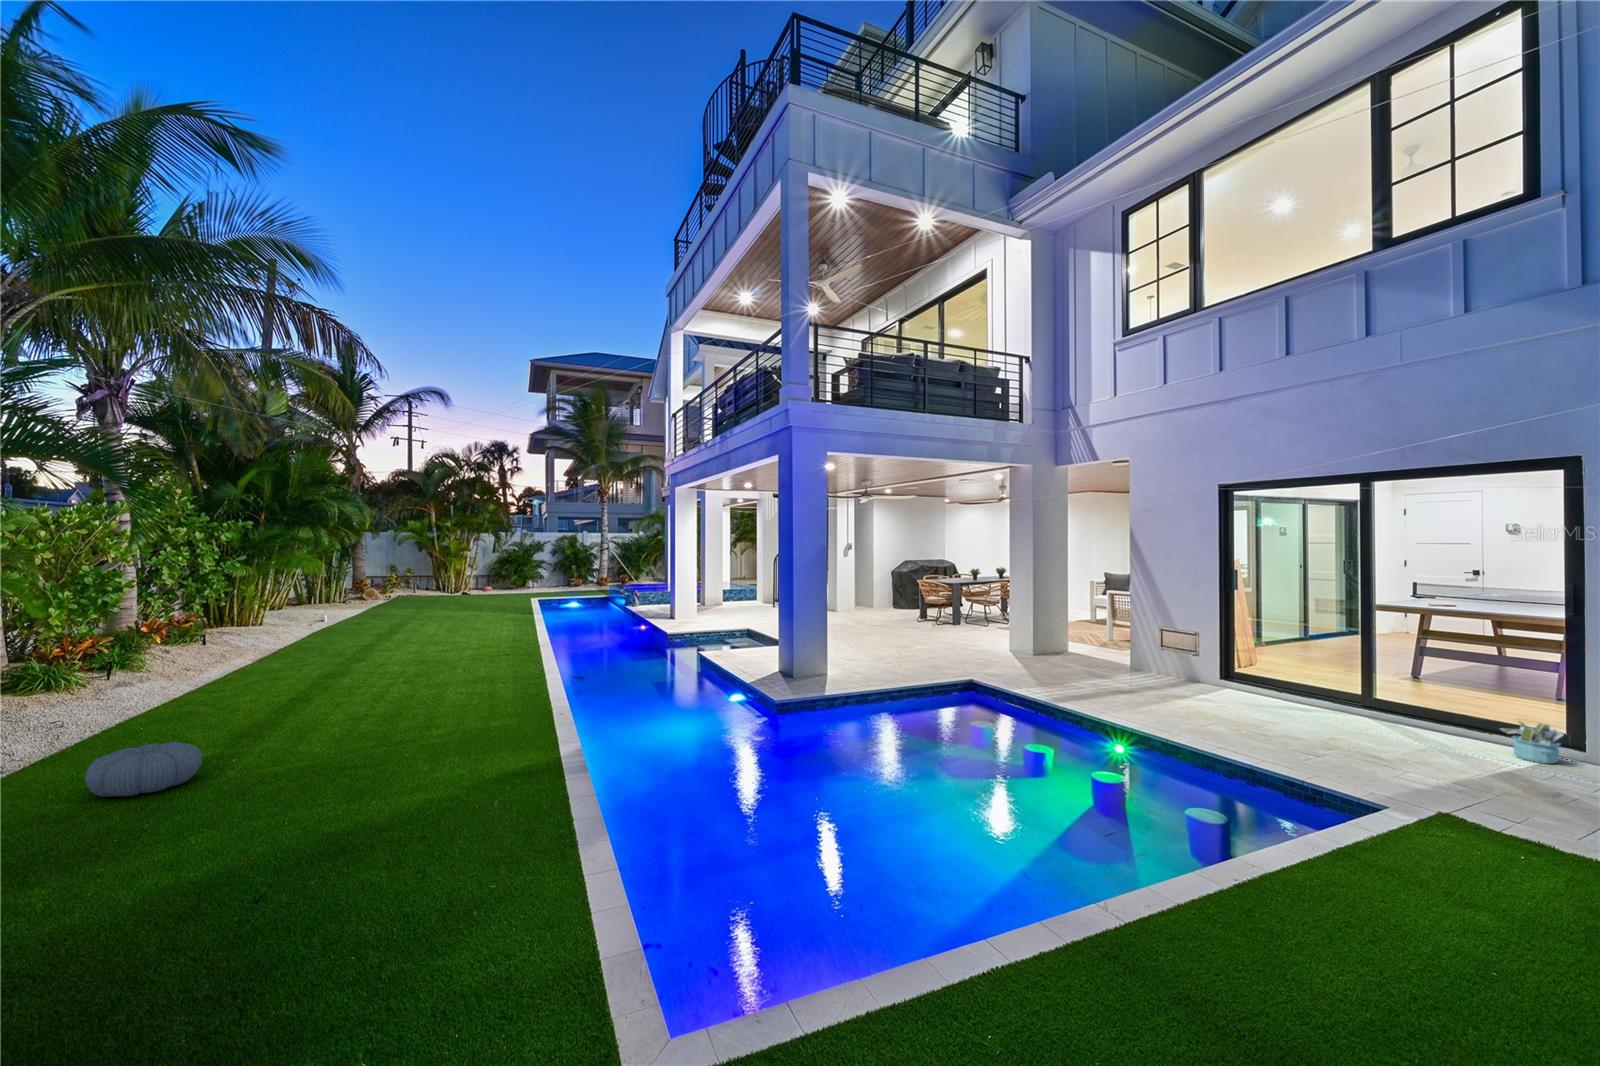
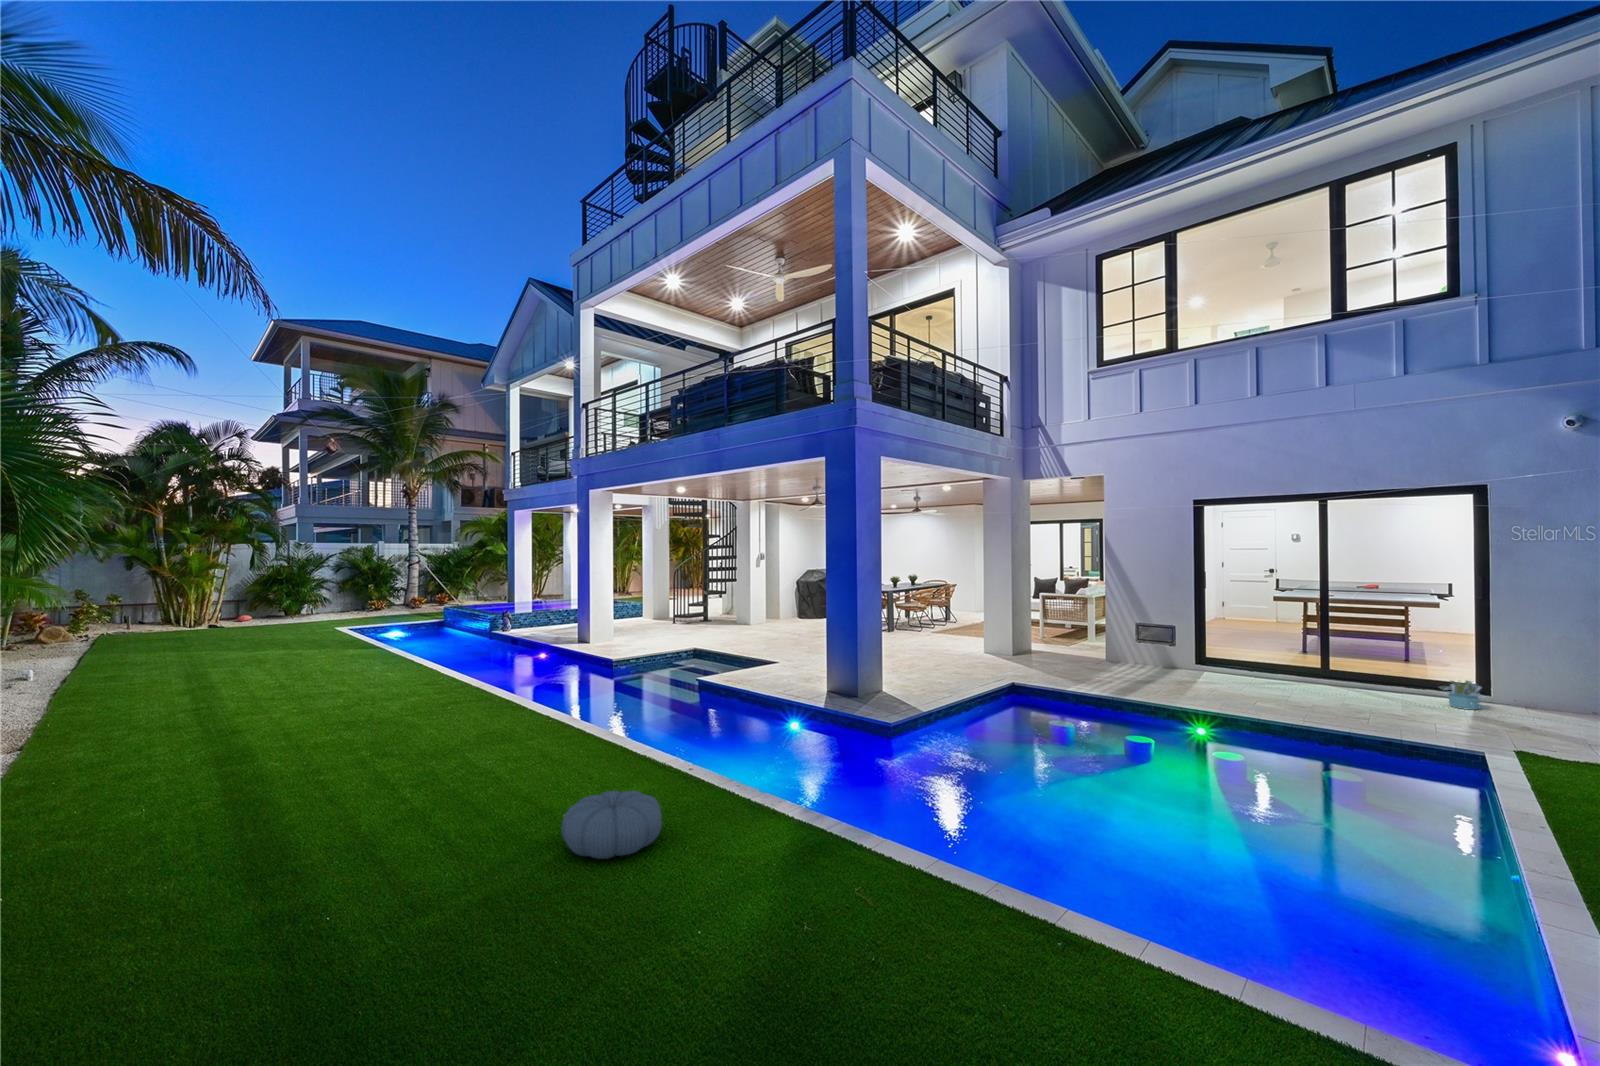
pouf: present [85,742,202,797] -> present [561,791,662,859]

